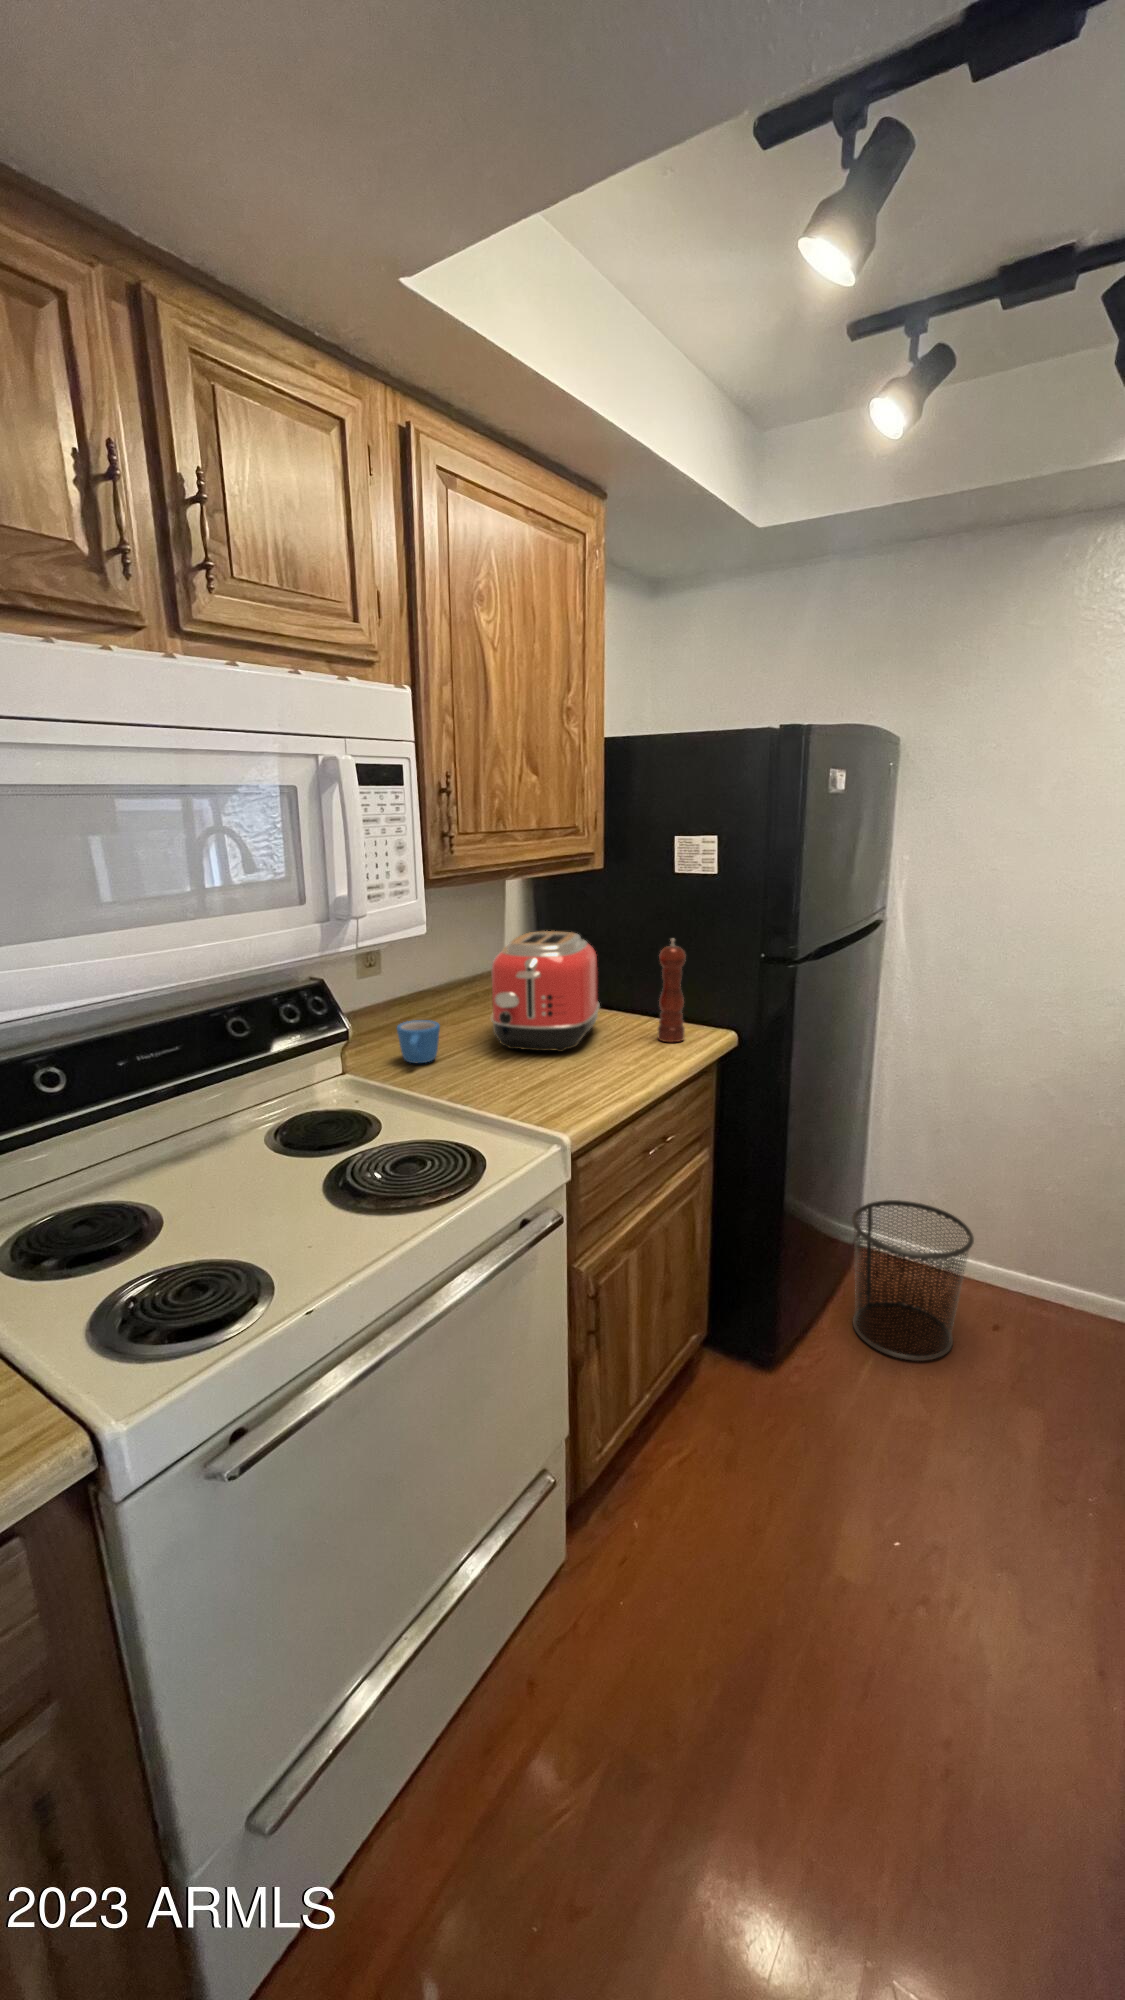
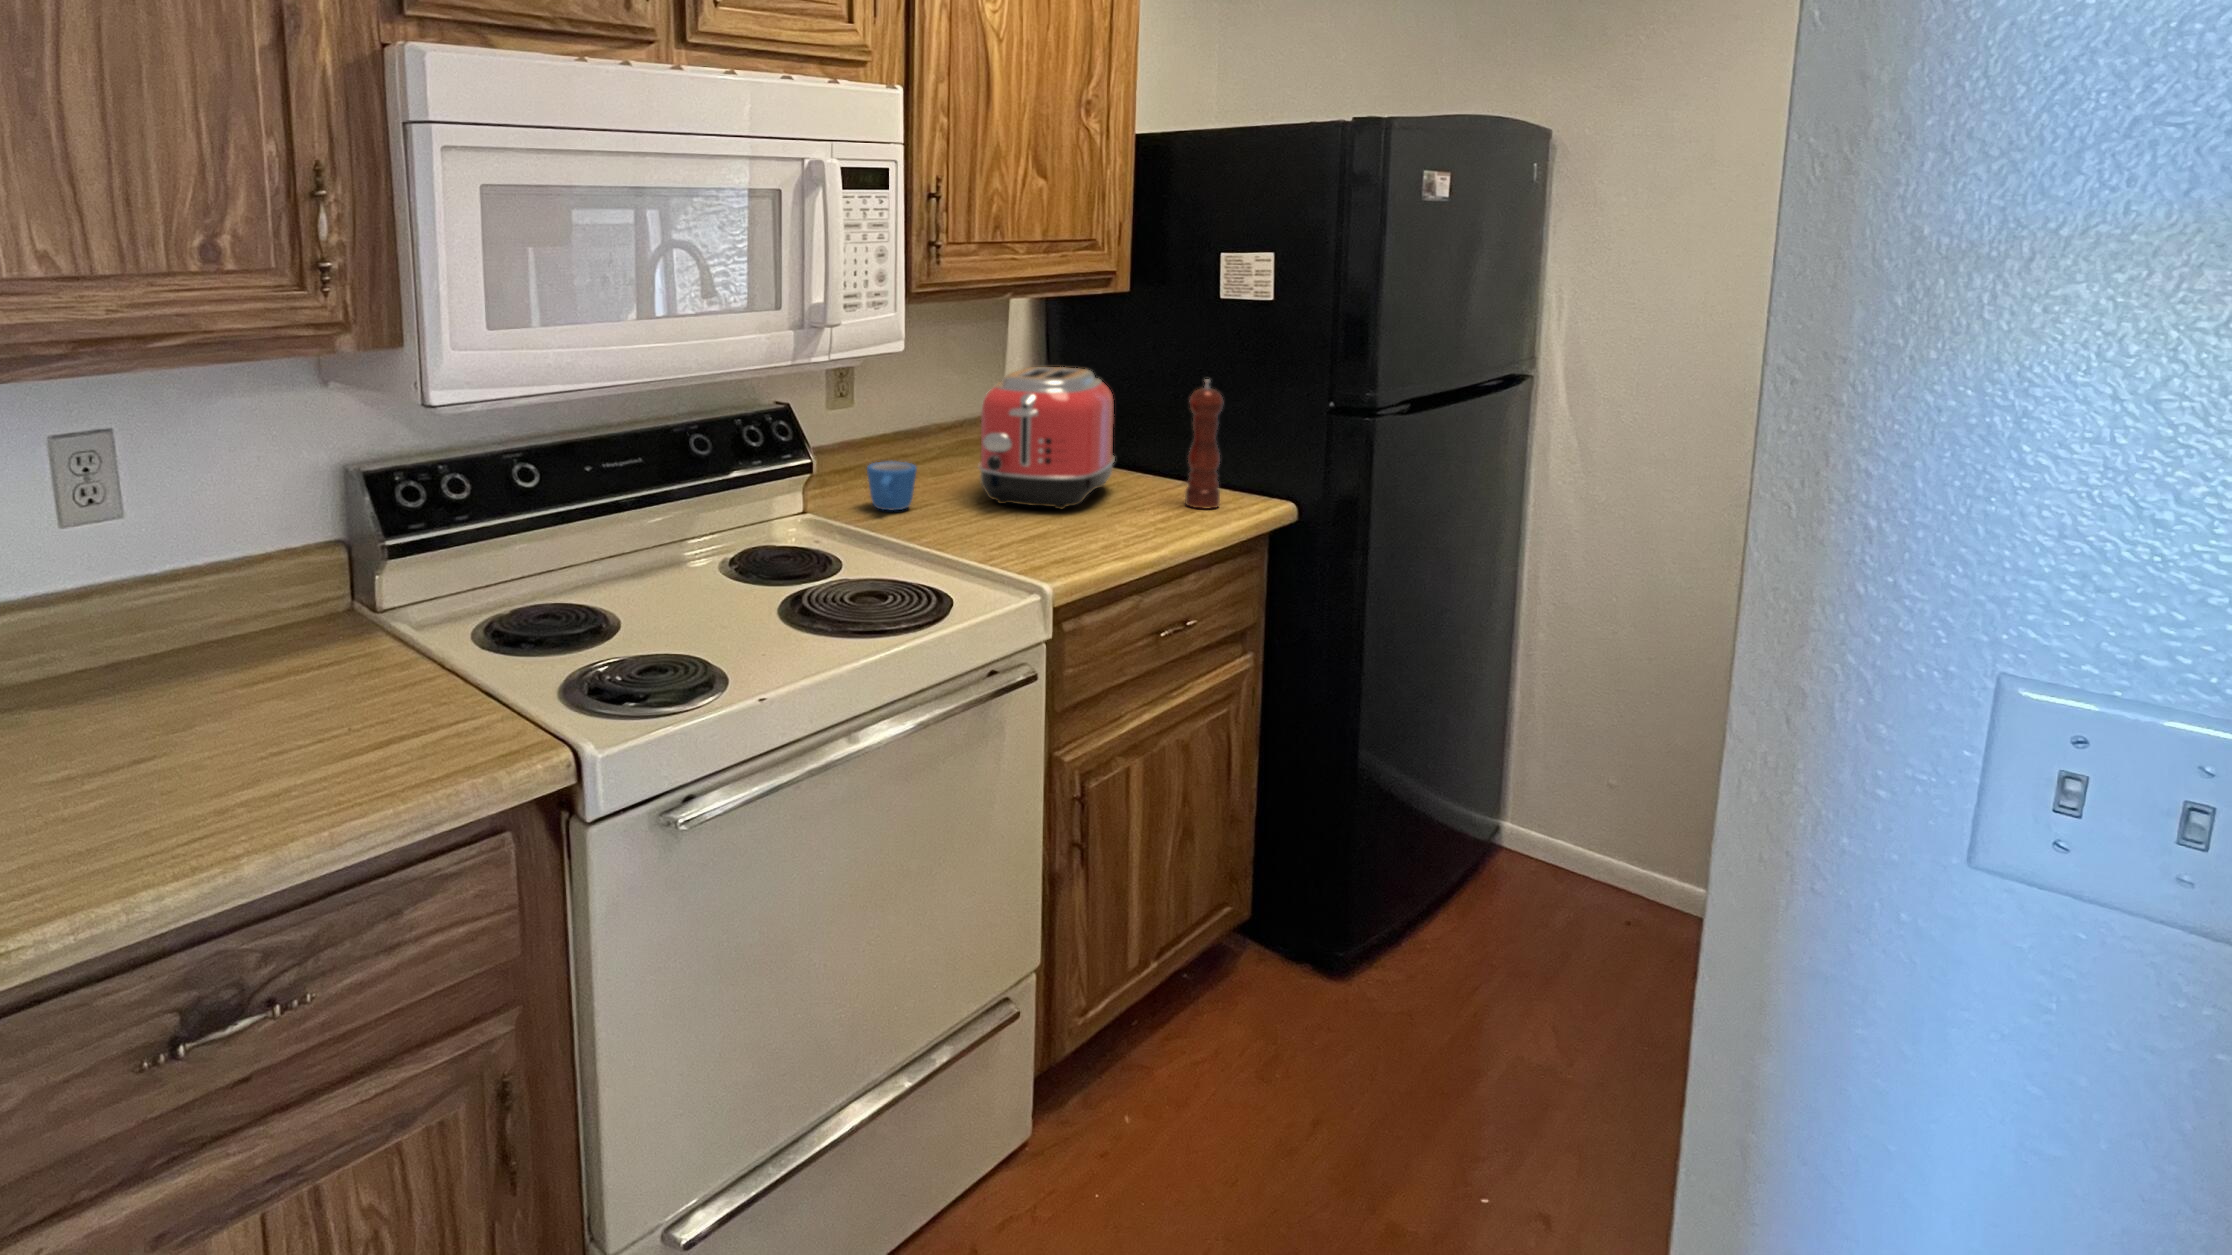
waste bin: present [852,1200,974,1361] -> none [1462,763,1639,986]

